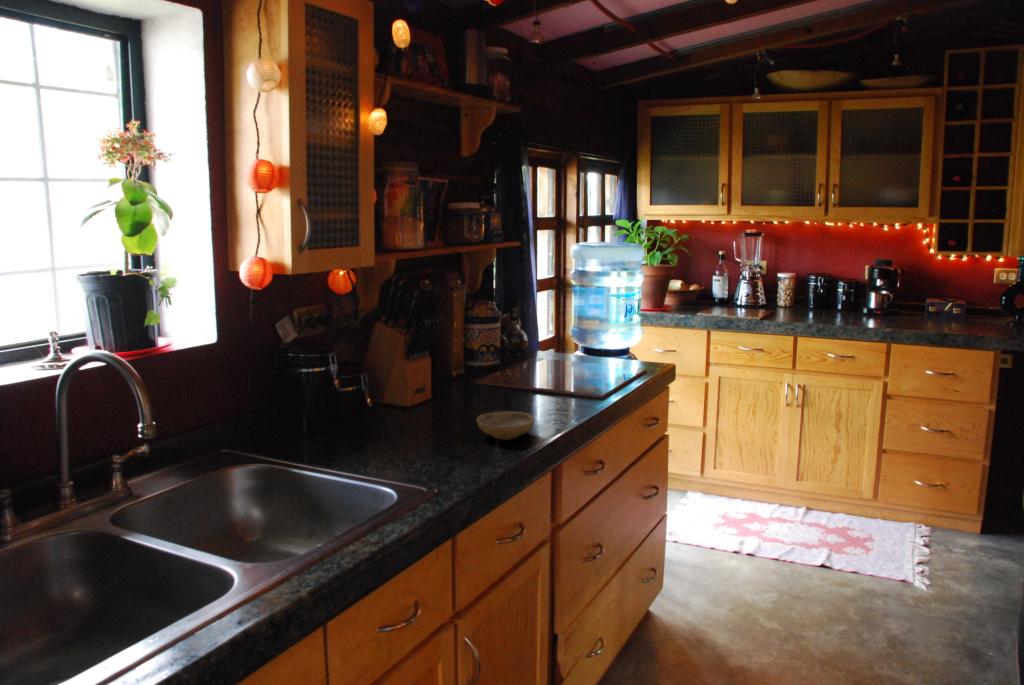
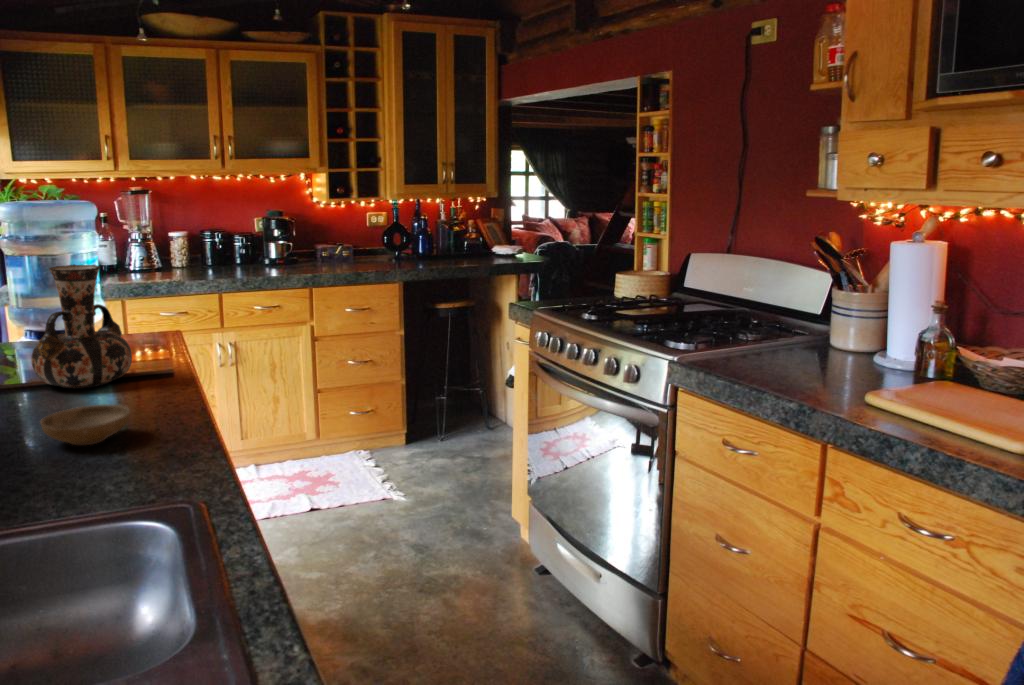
decorative vase: none [530,305,600,400] -> present [31,264,132,389]

